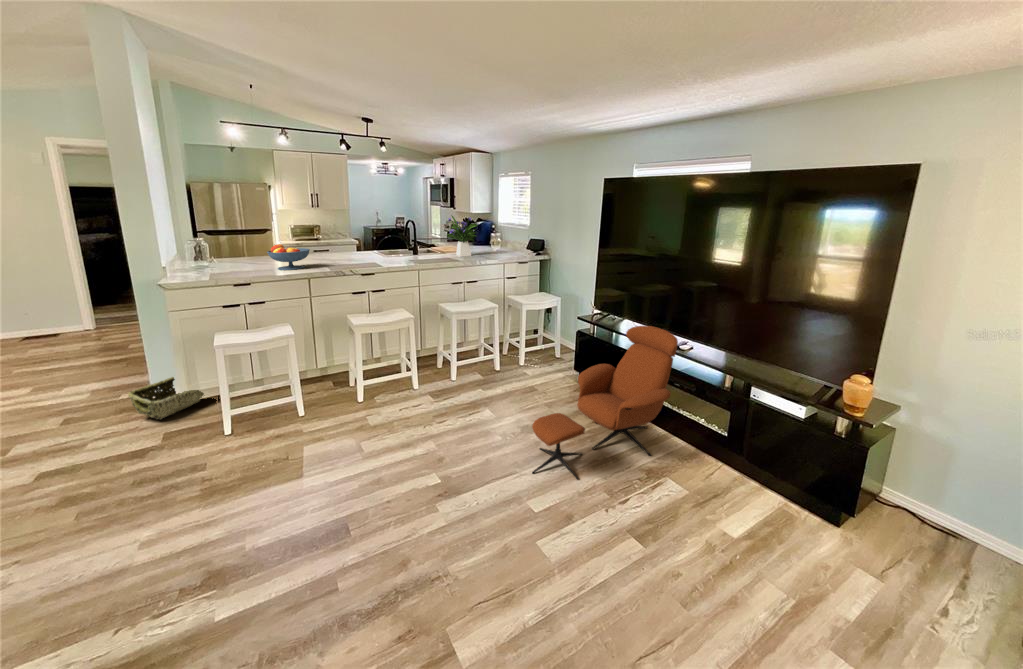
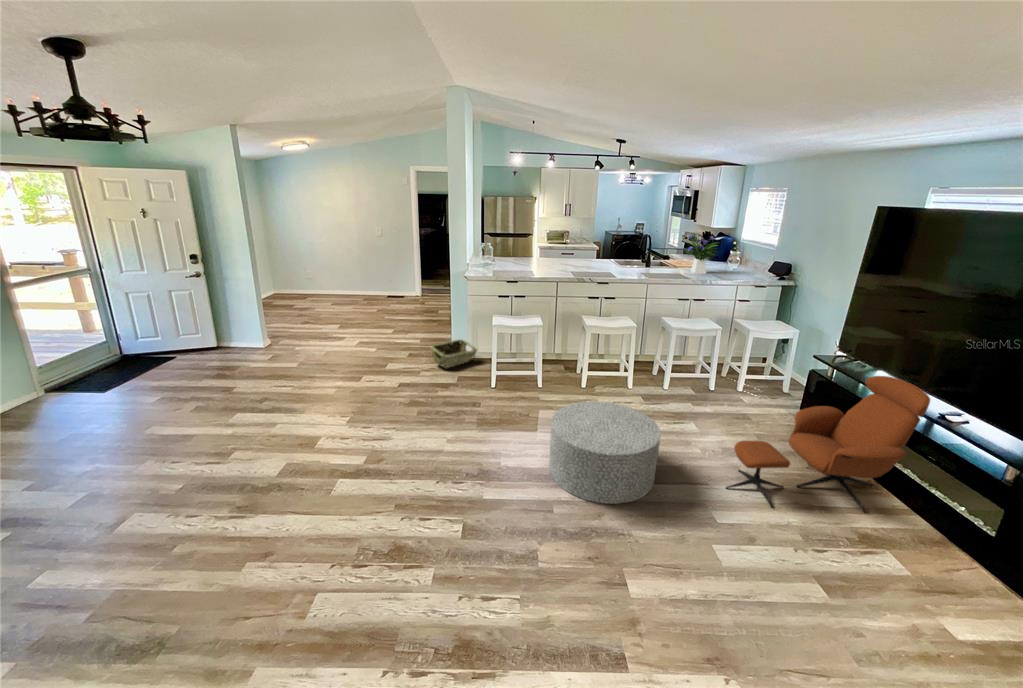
fruit bowl: present [267,244,310,270] -> none [531,249,563,271]
ottoman: none [316,412,459,548] -> present [549,401,661,504]

